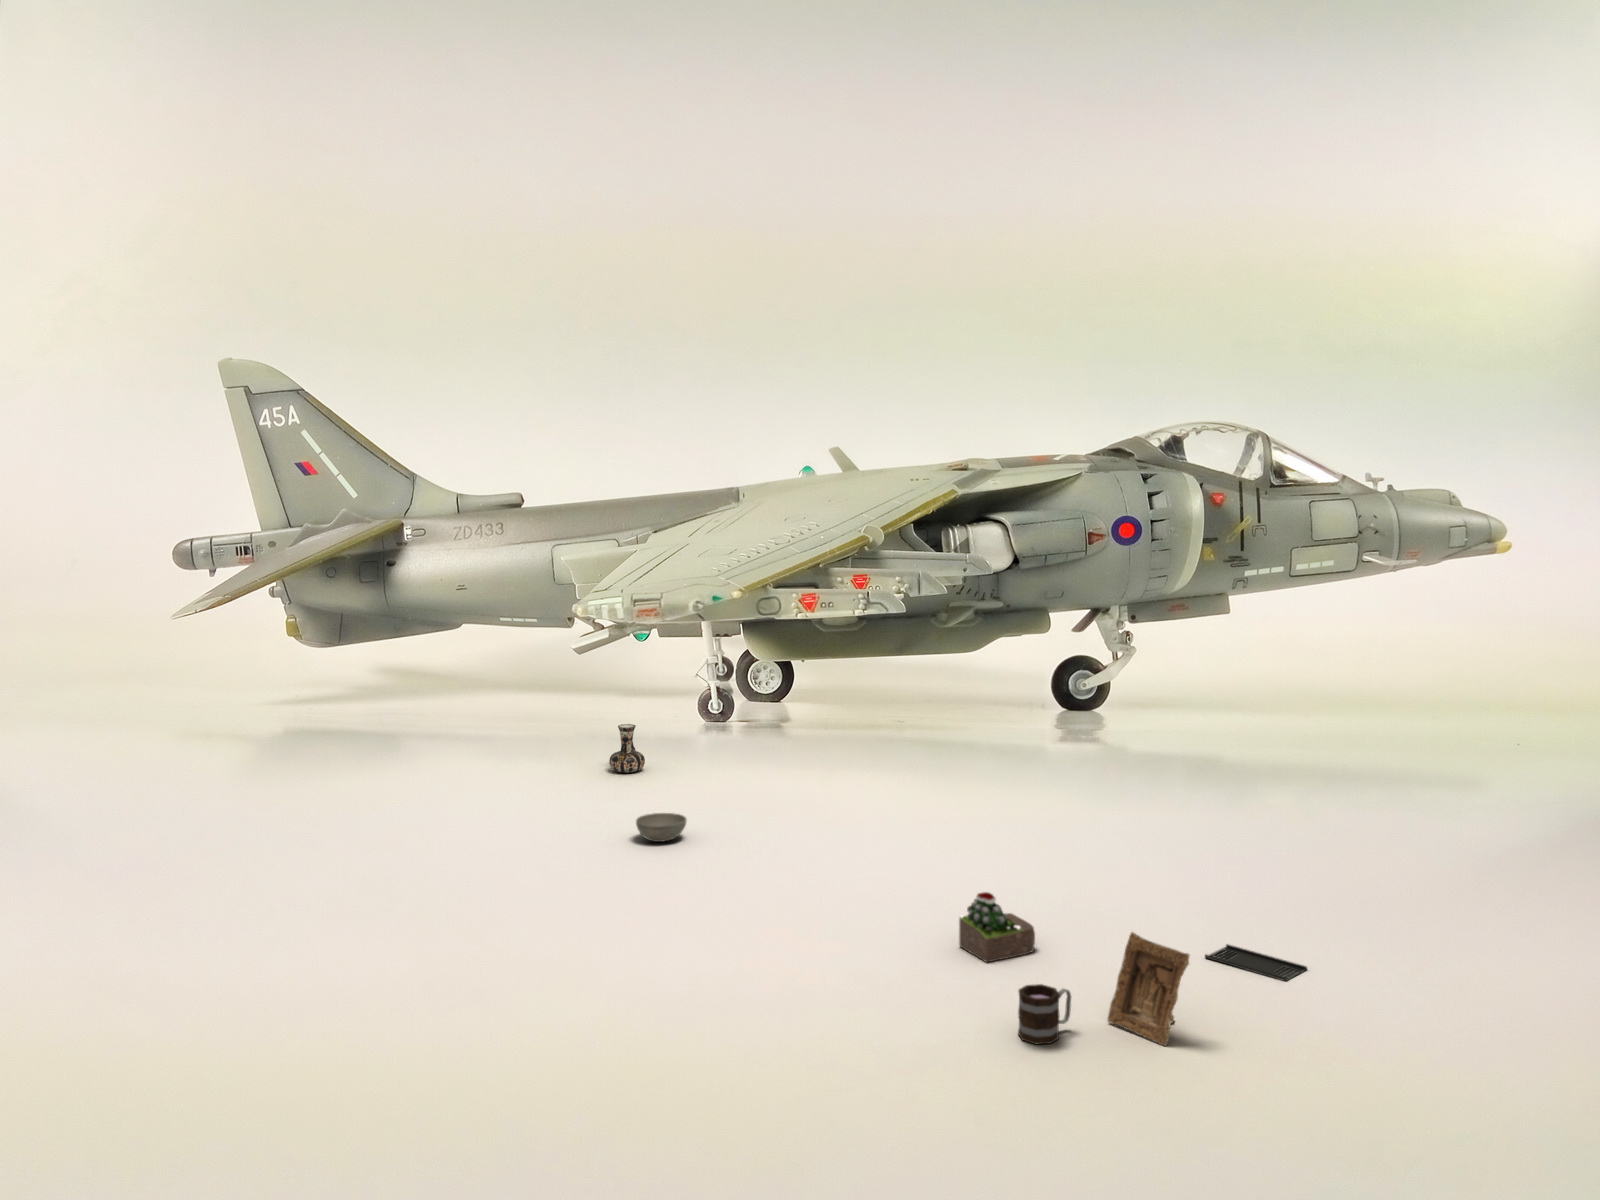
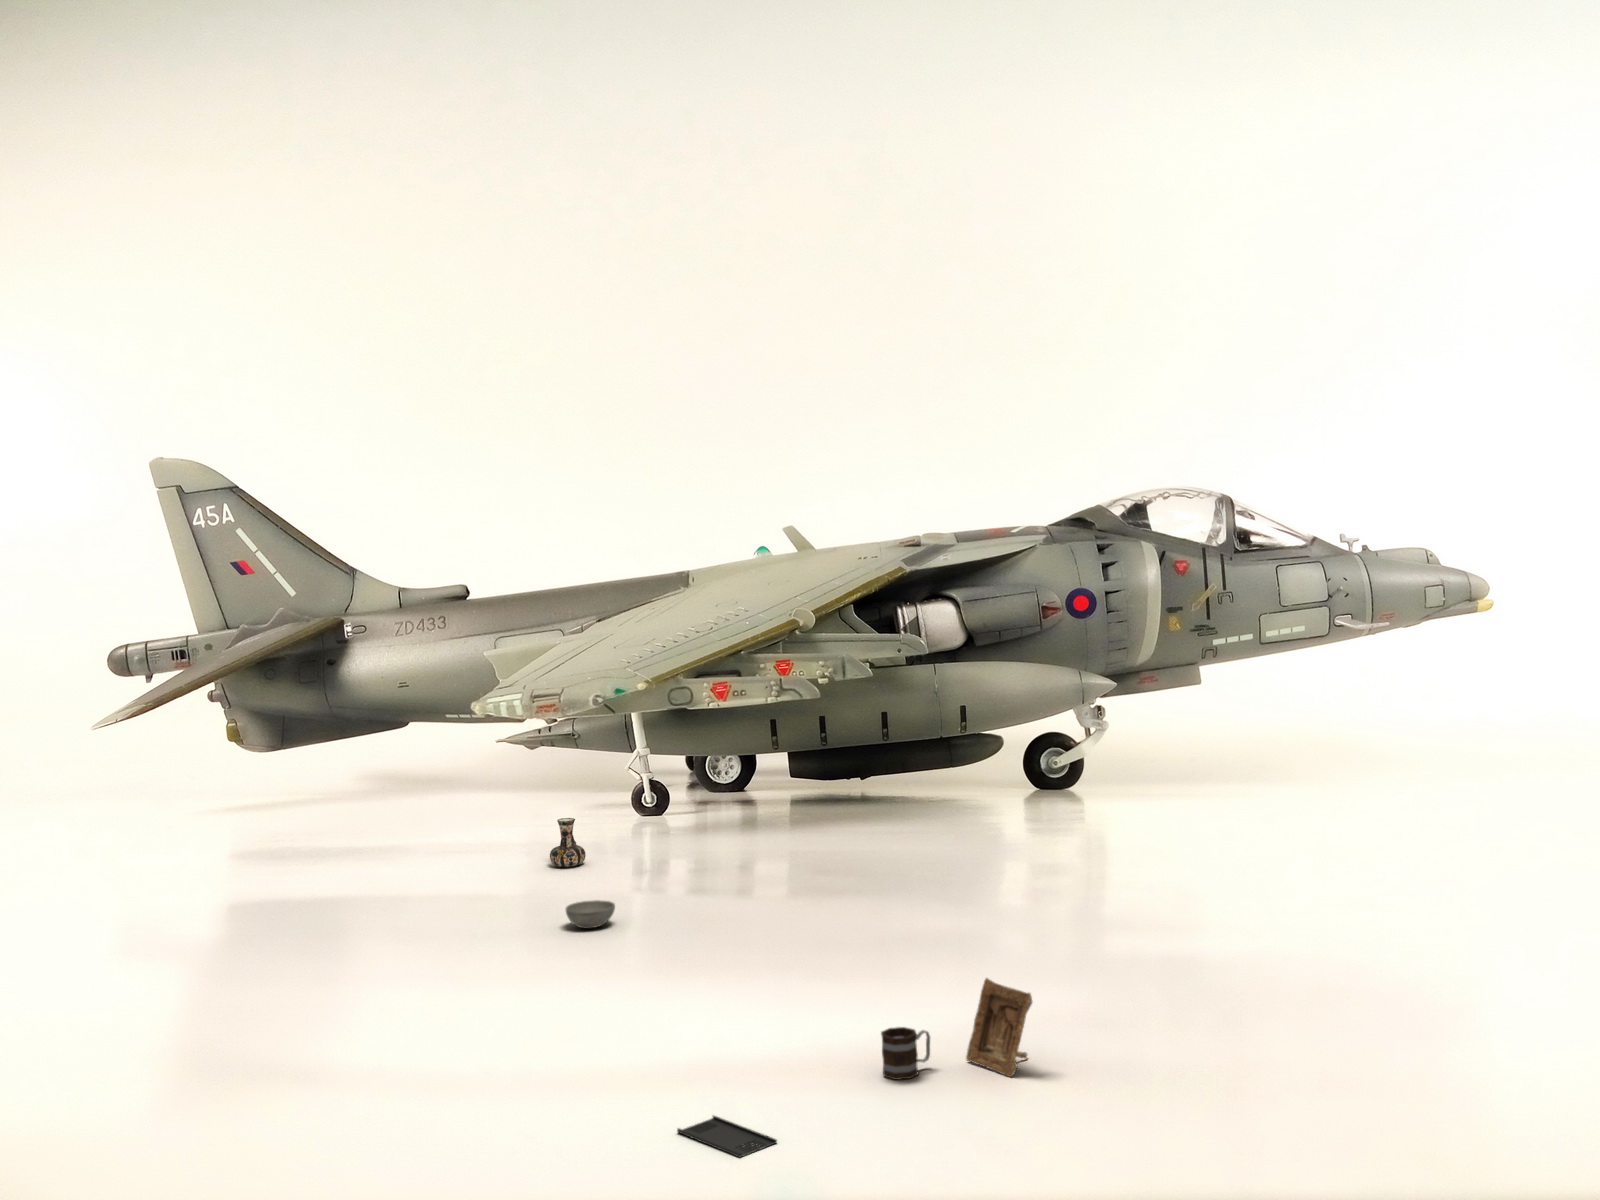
succulent plant: present [959,892,1035,963] -> none [851,954,921,1019]
tray: present [1205,944,1307,981] -> present [677,1116,777,1157]

